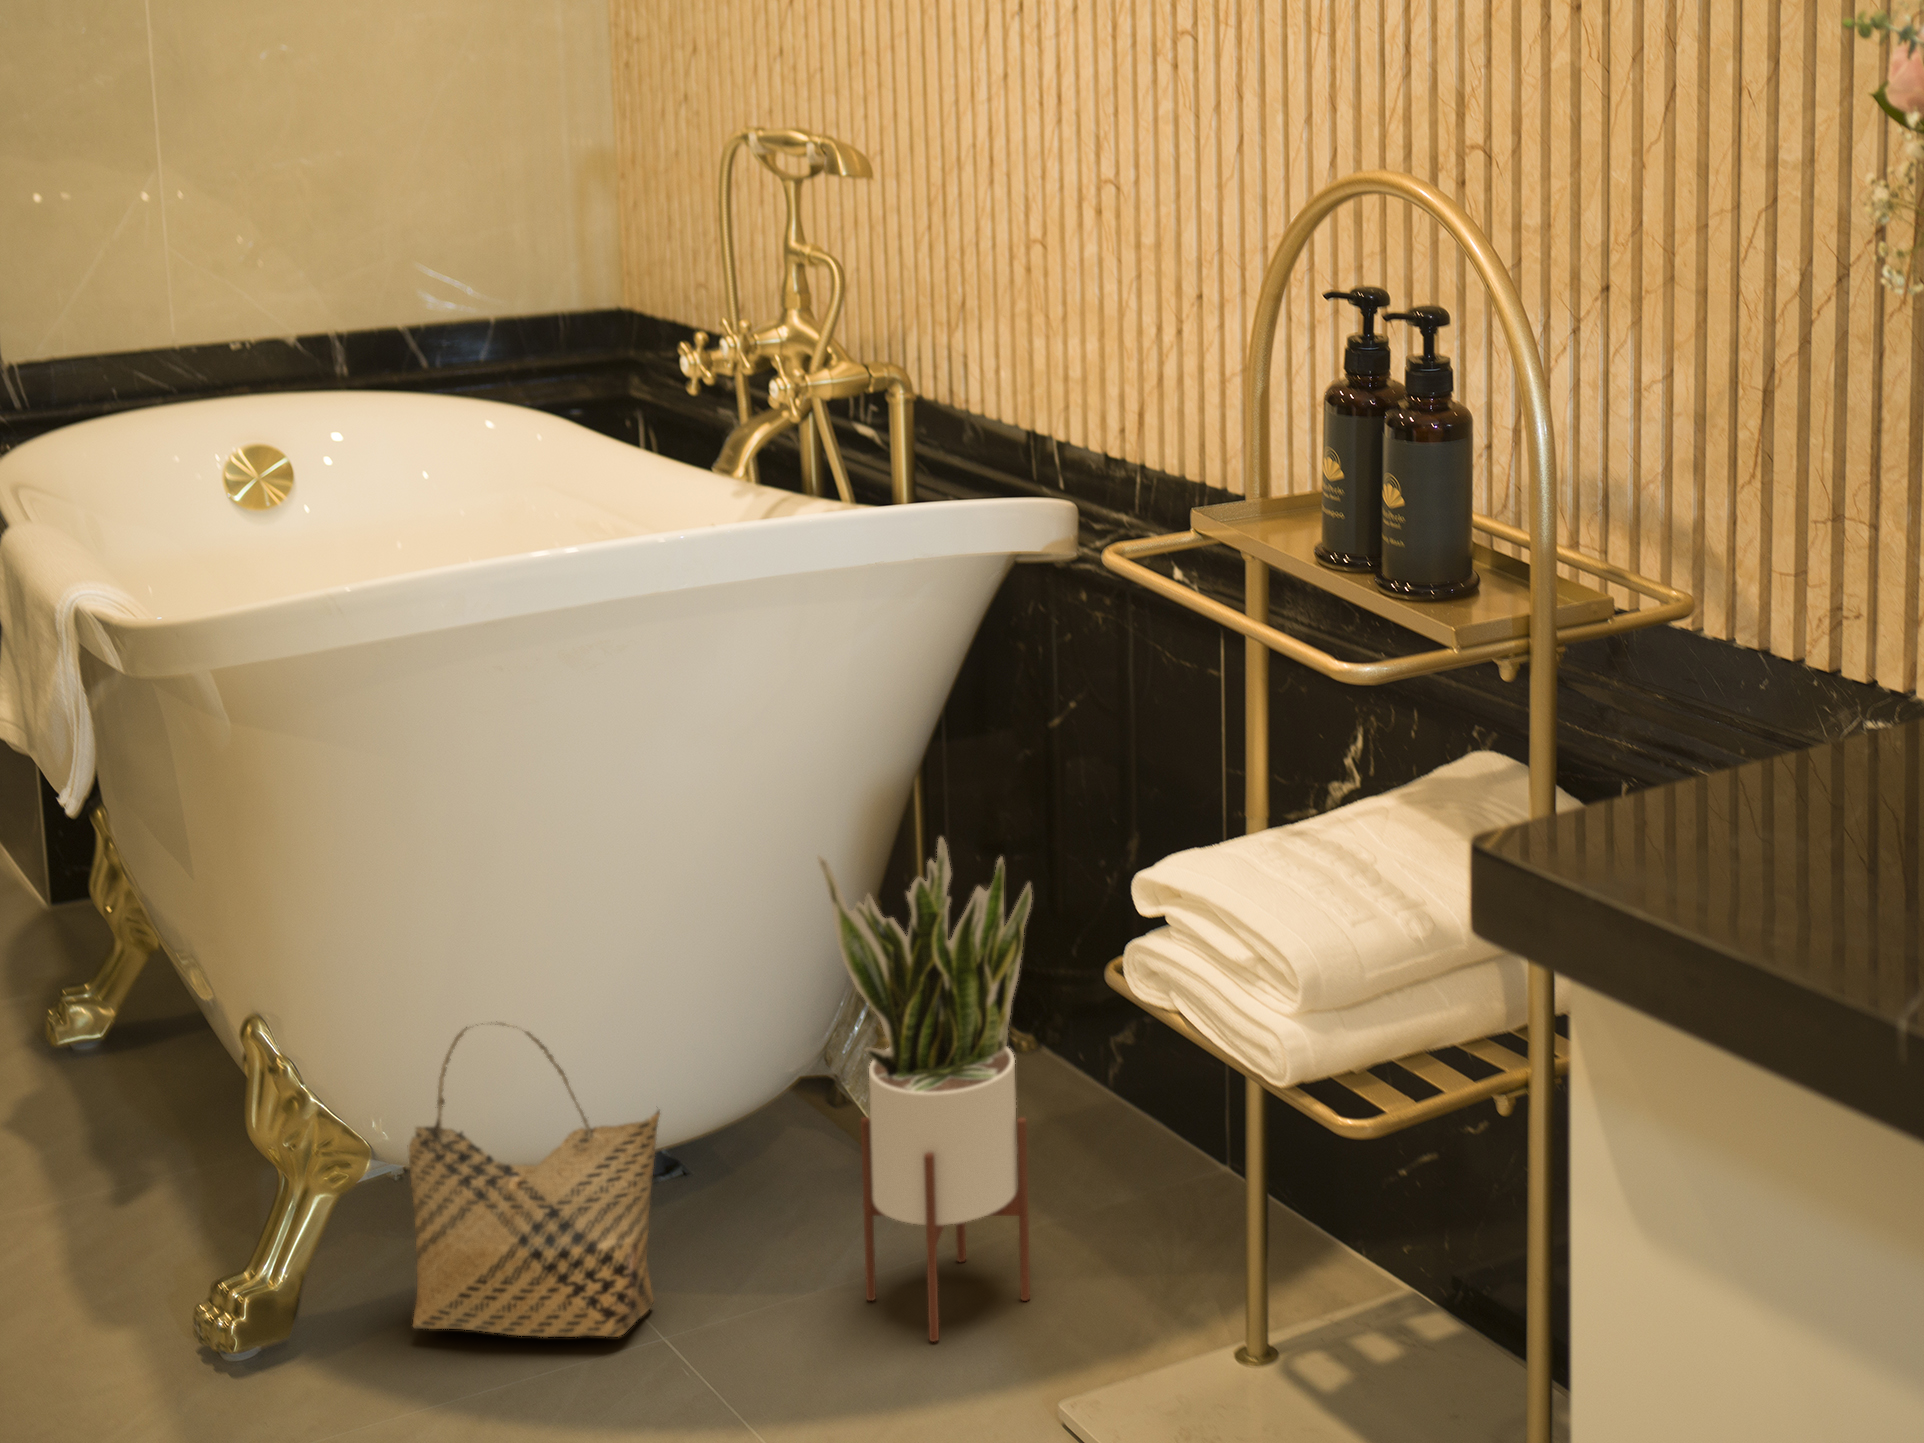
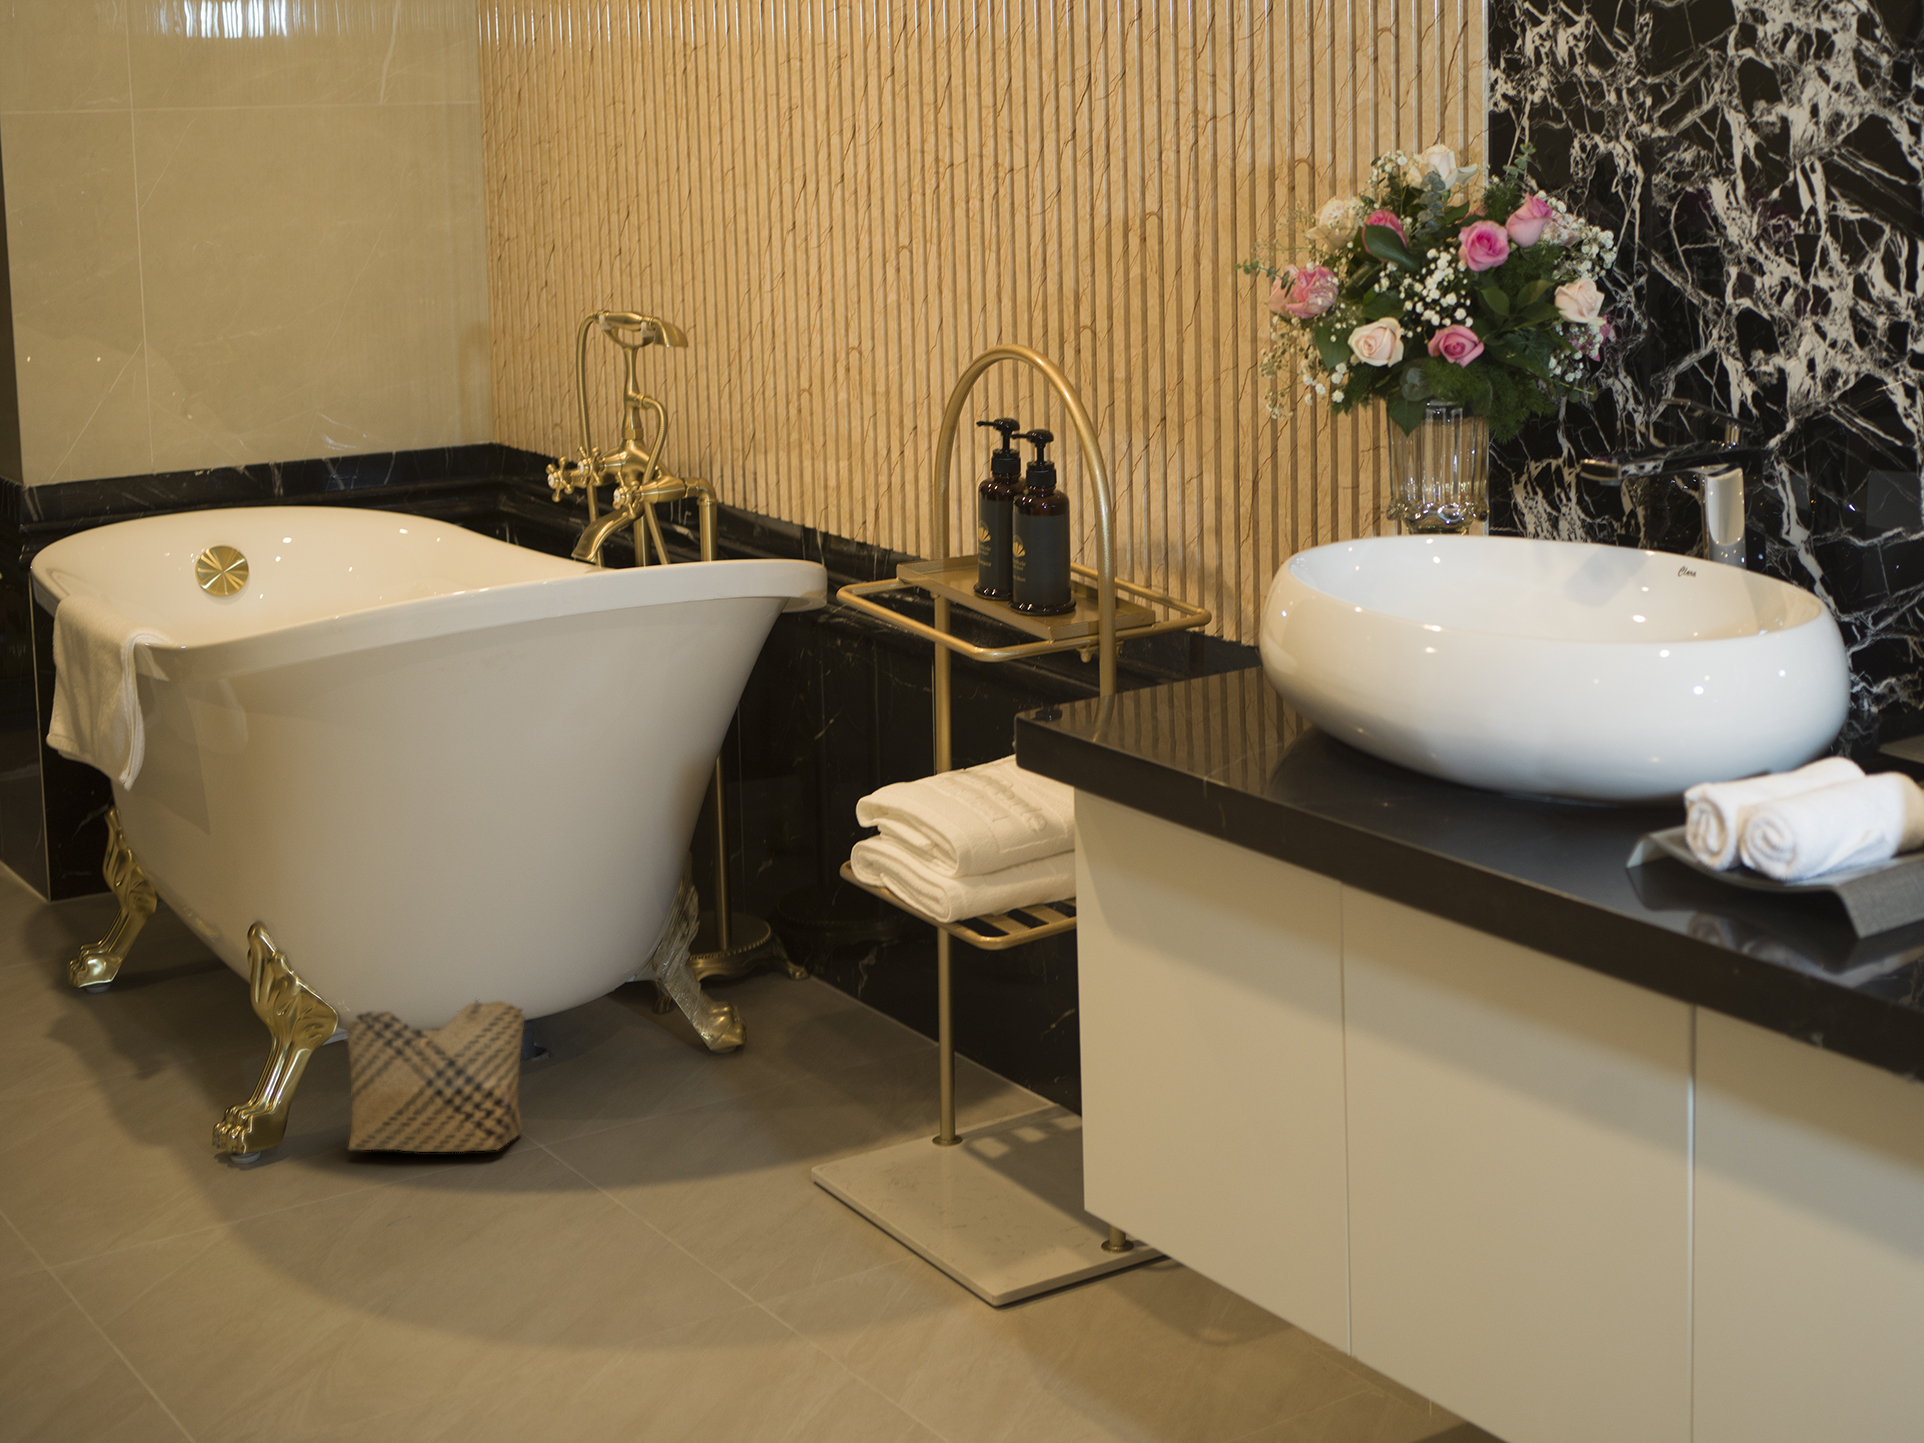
potted plant: present [818,837,1032,1341] -> none [641,796,793,1146]

